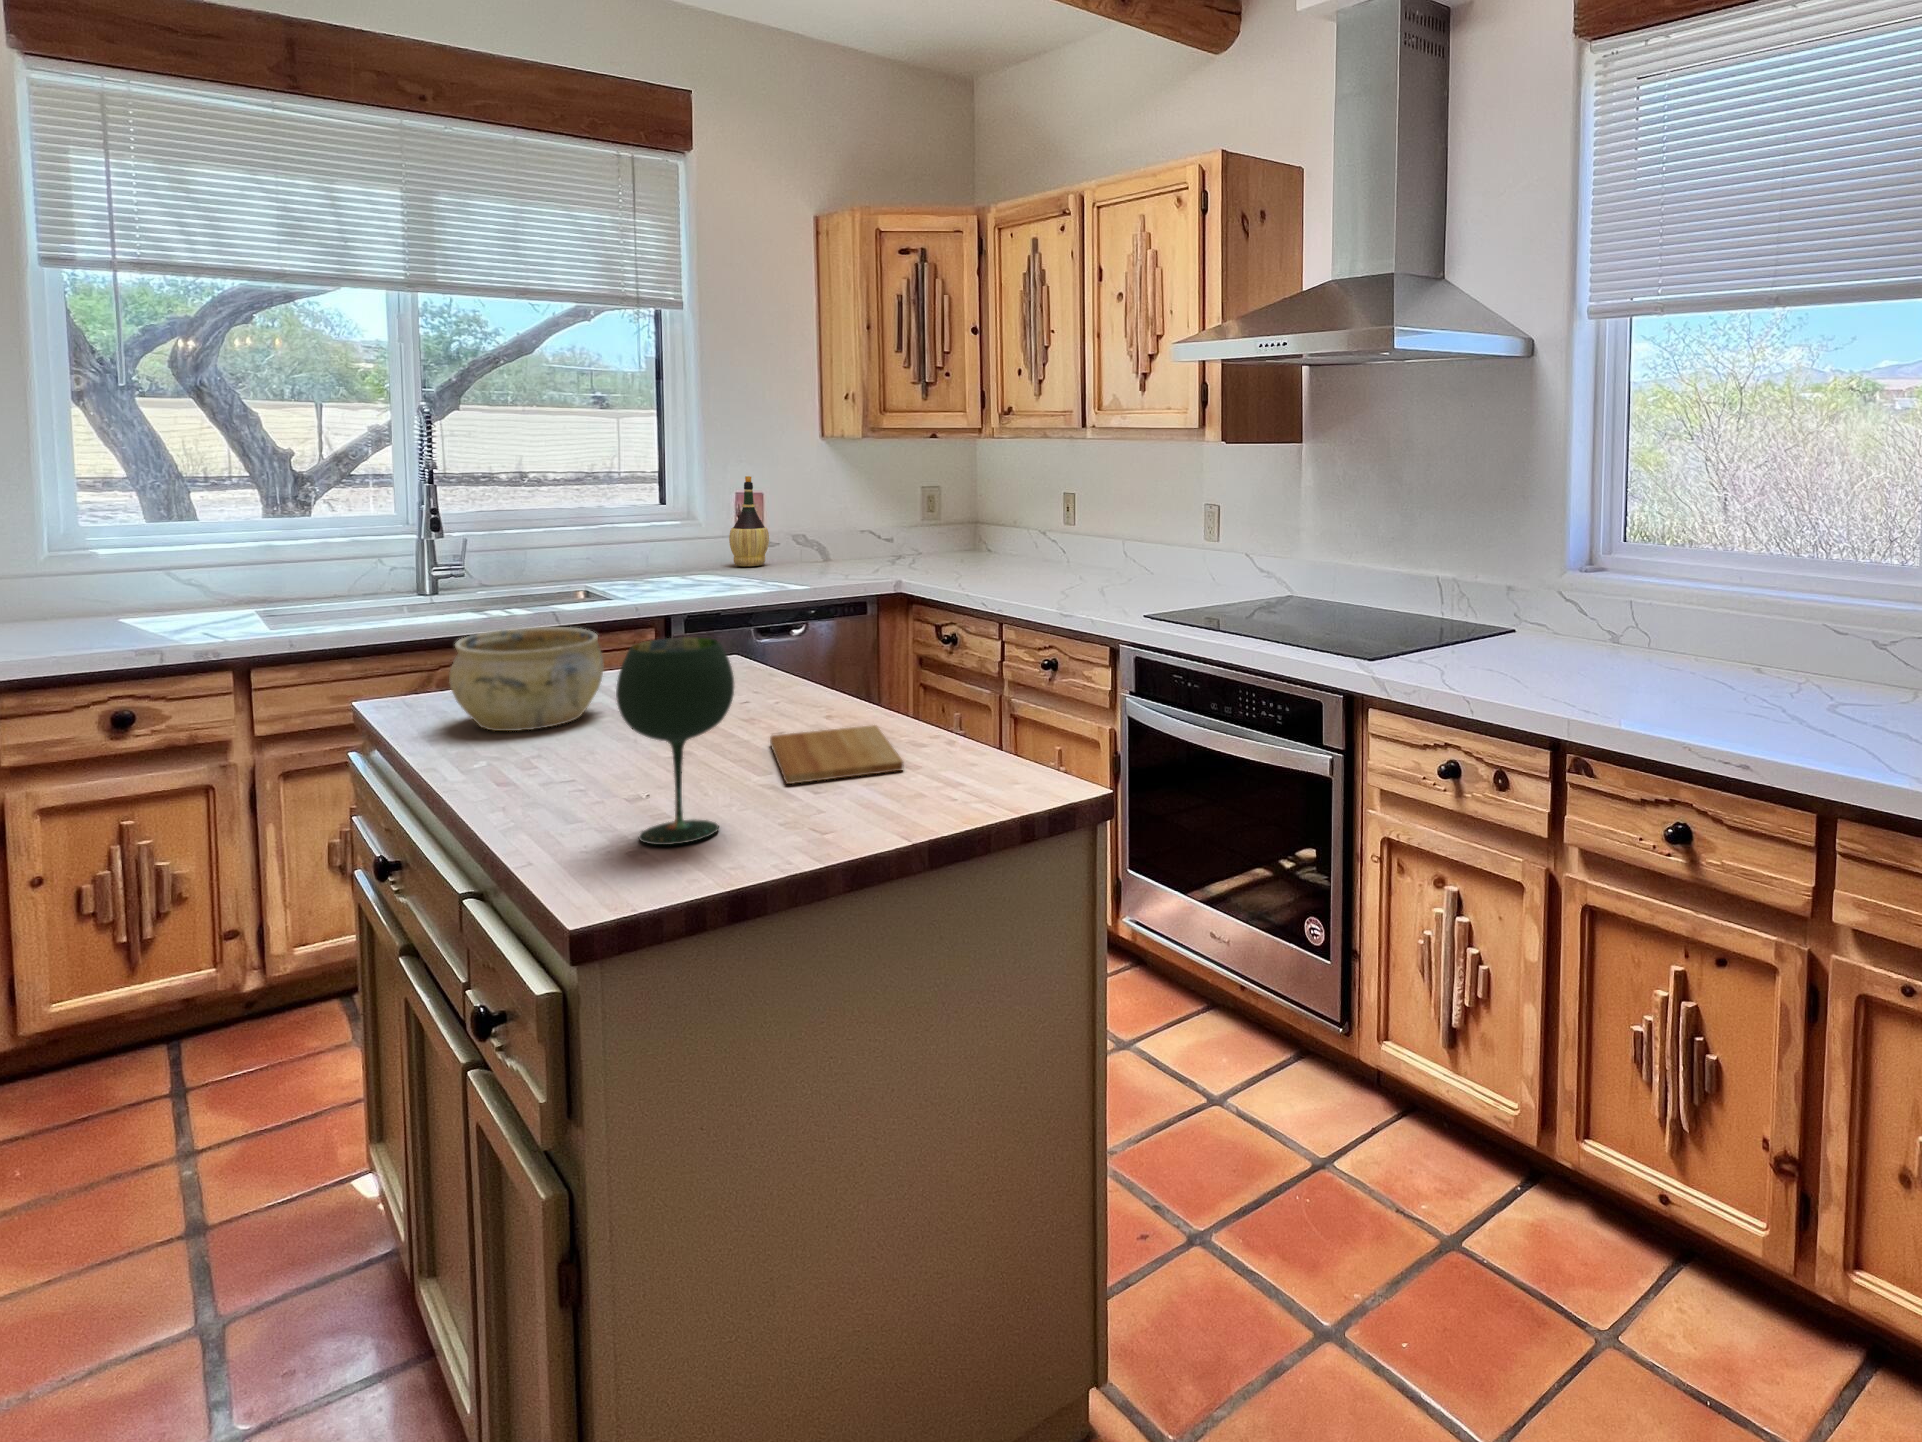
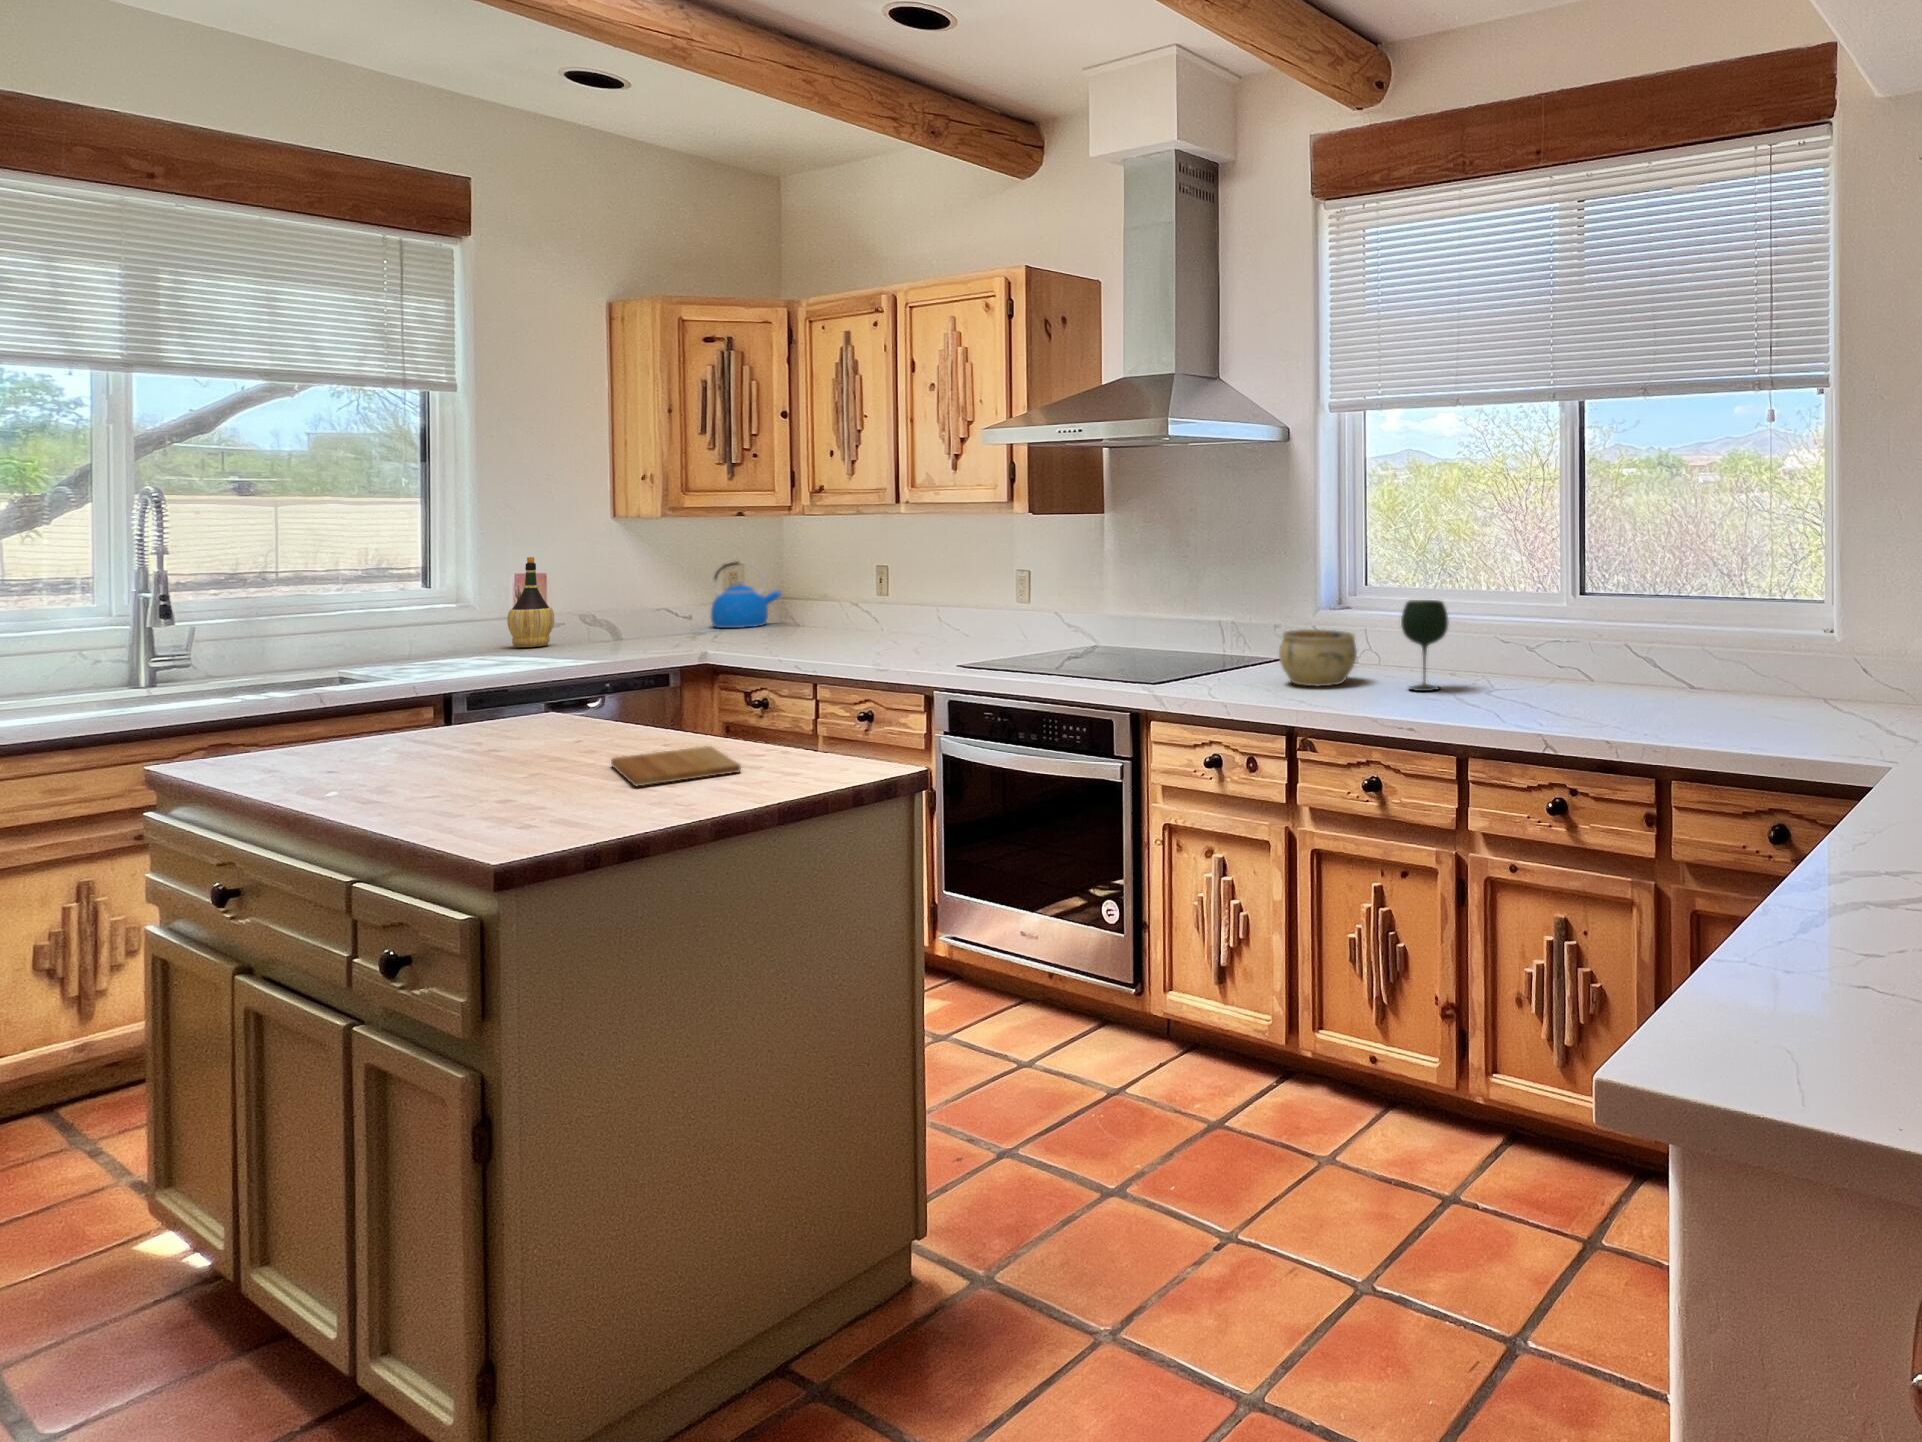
kettle: none [908,484,972,553] -> present [711,562,781,628]
ceramic bowl: present [449,627,604,731] -> present [1279,629,1357,686]
wine glass: present [616,637,734,845] -> present [1401,600,1449,691]

